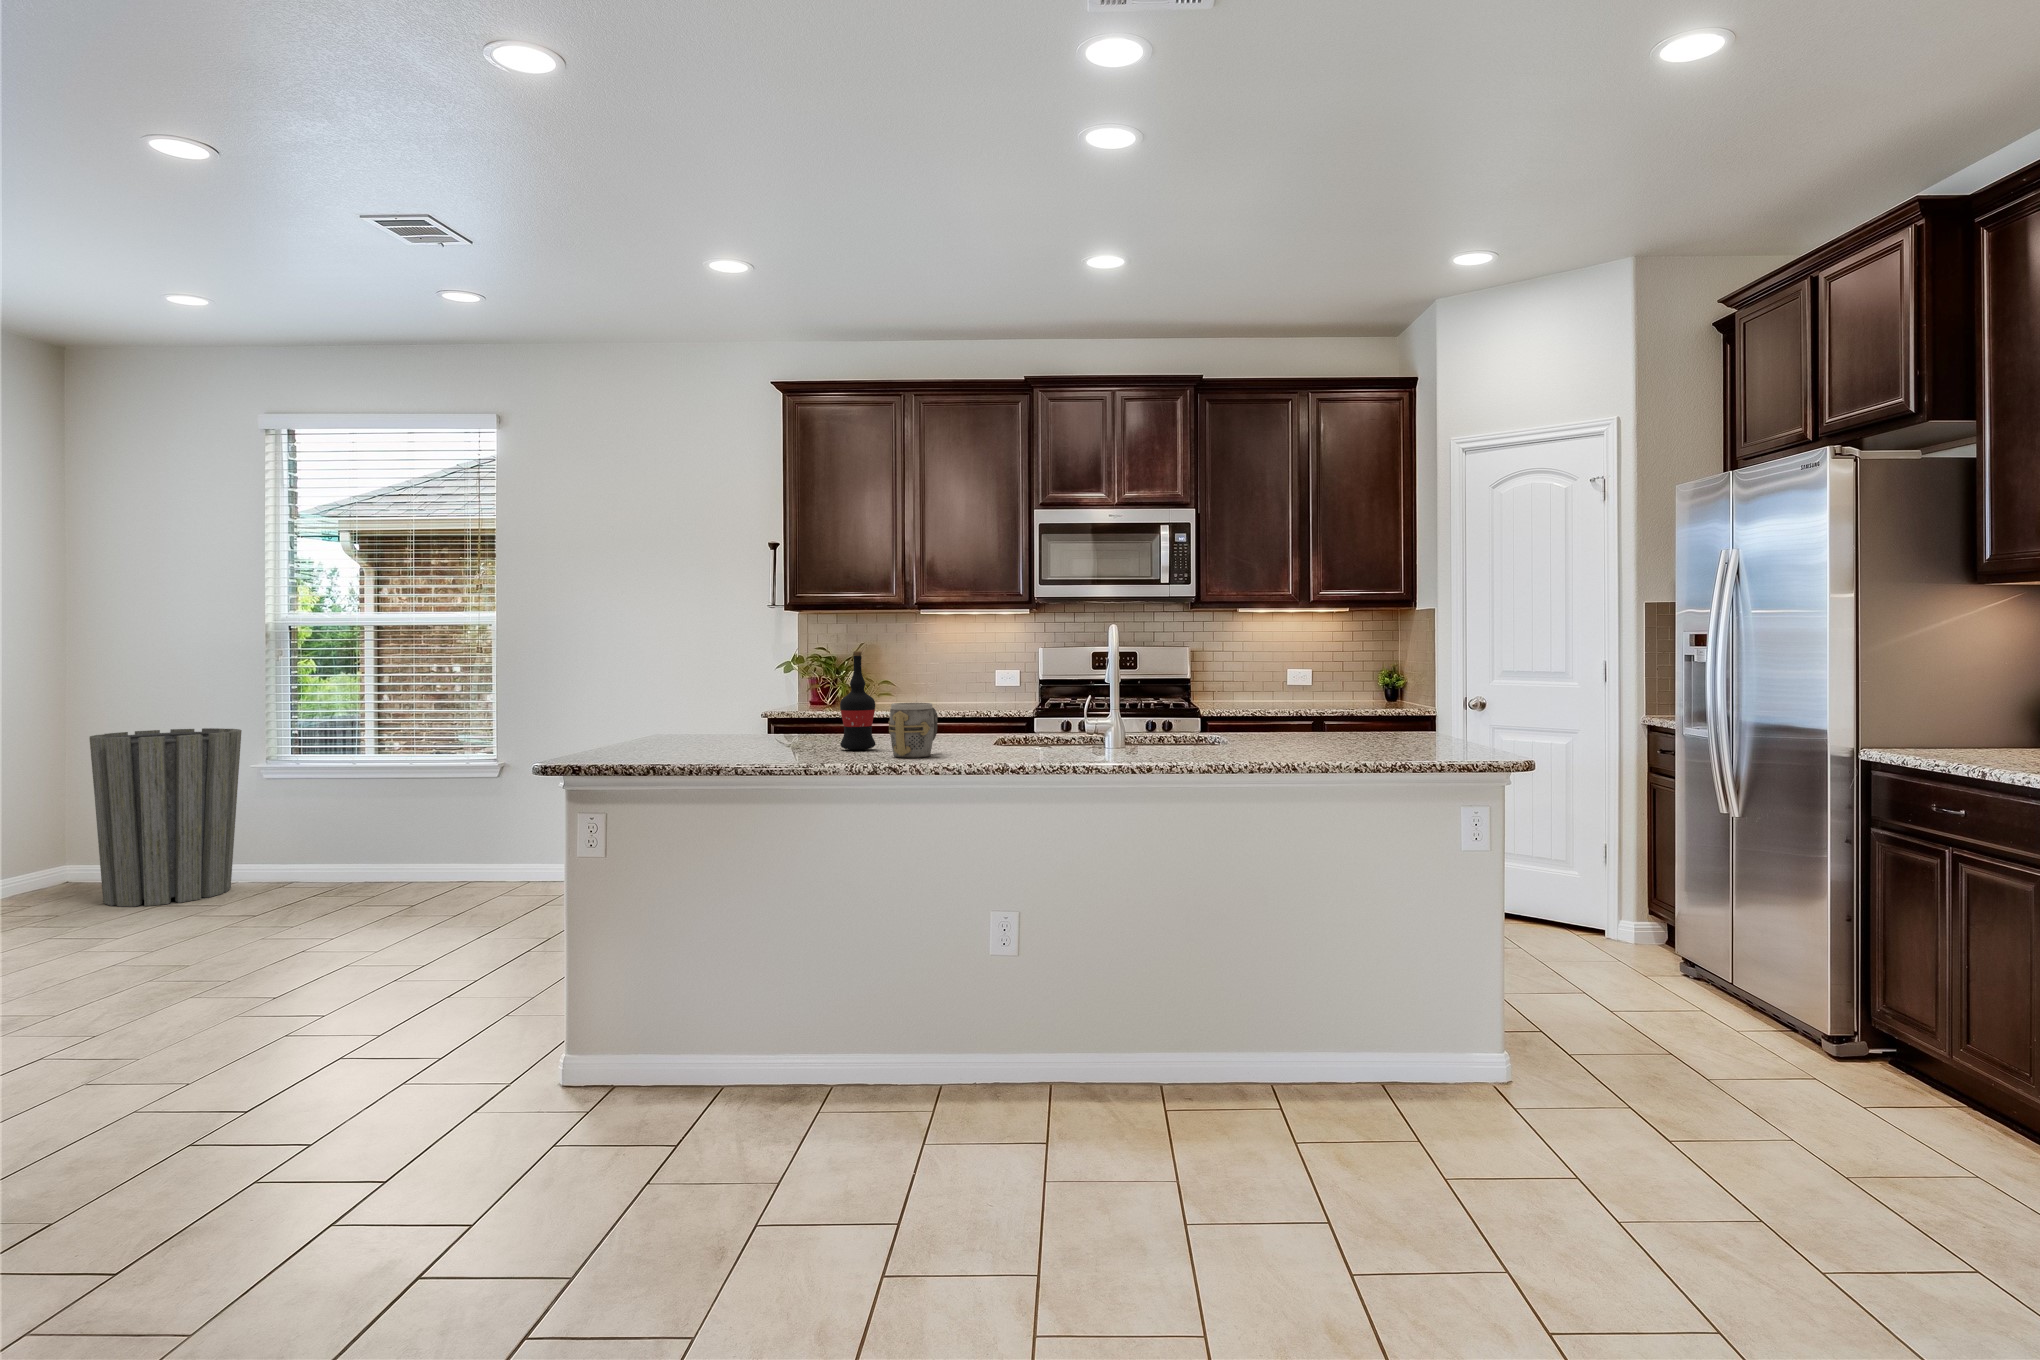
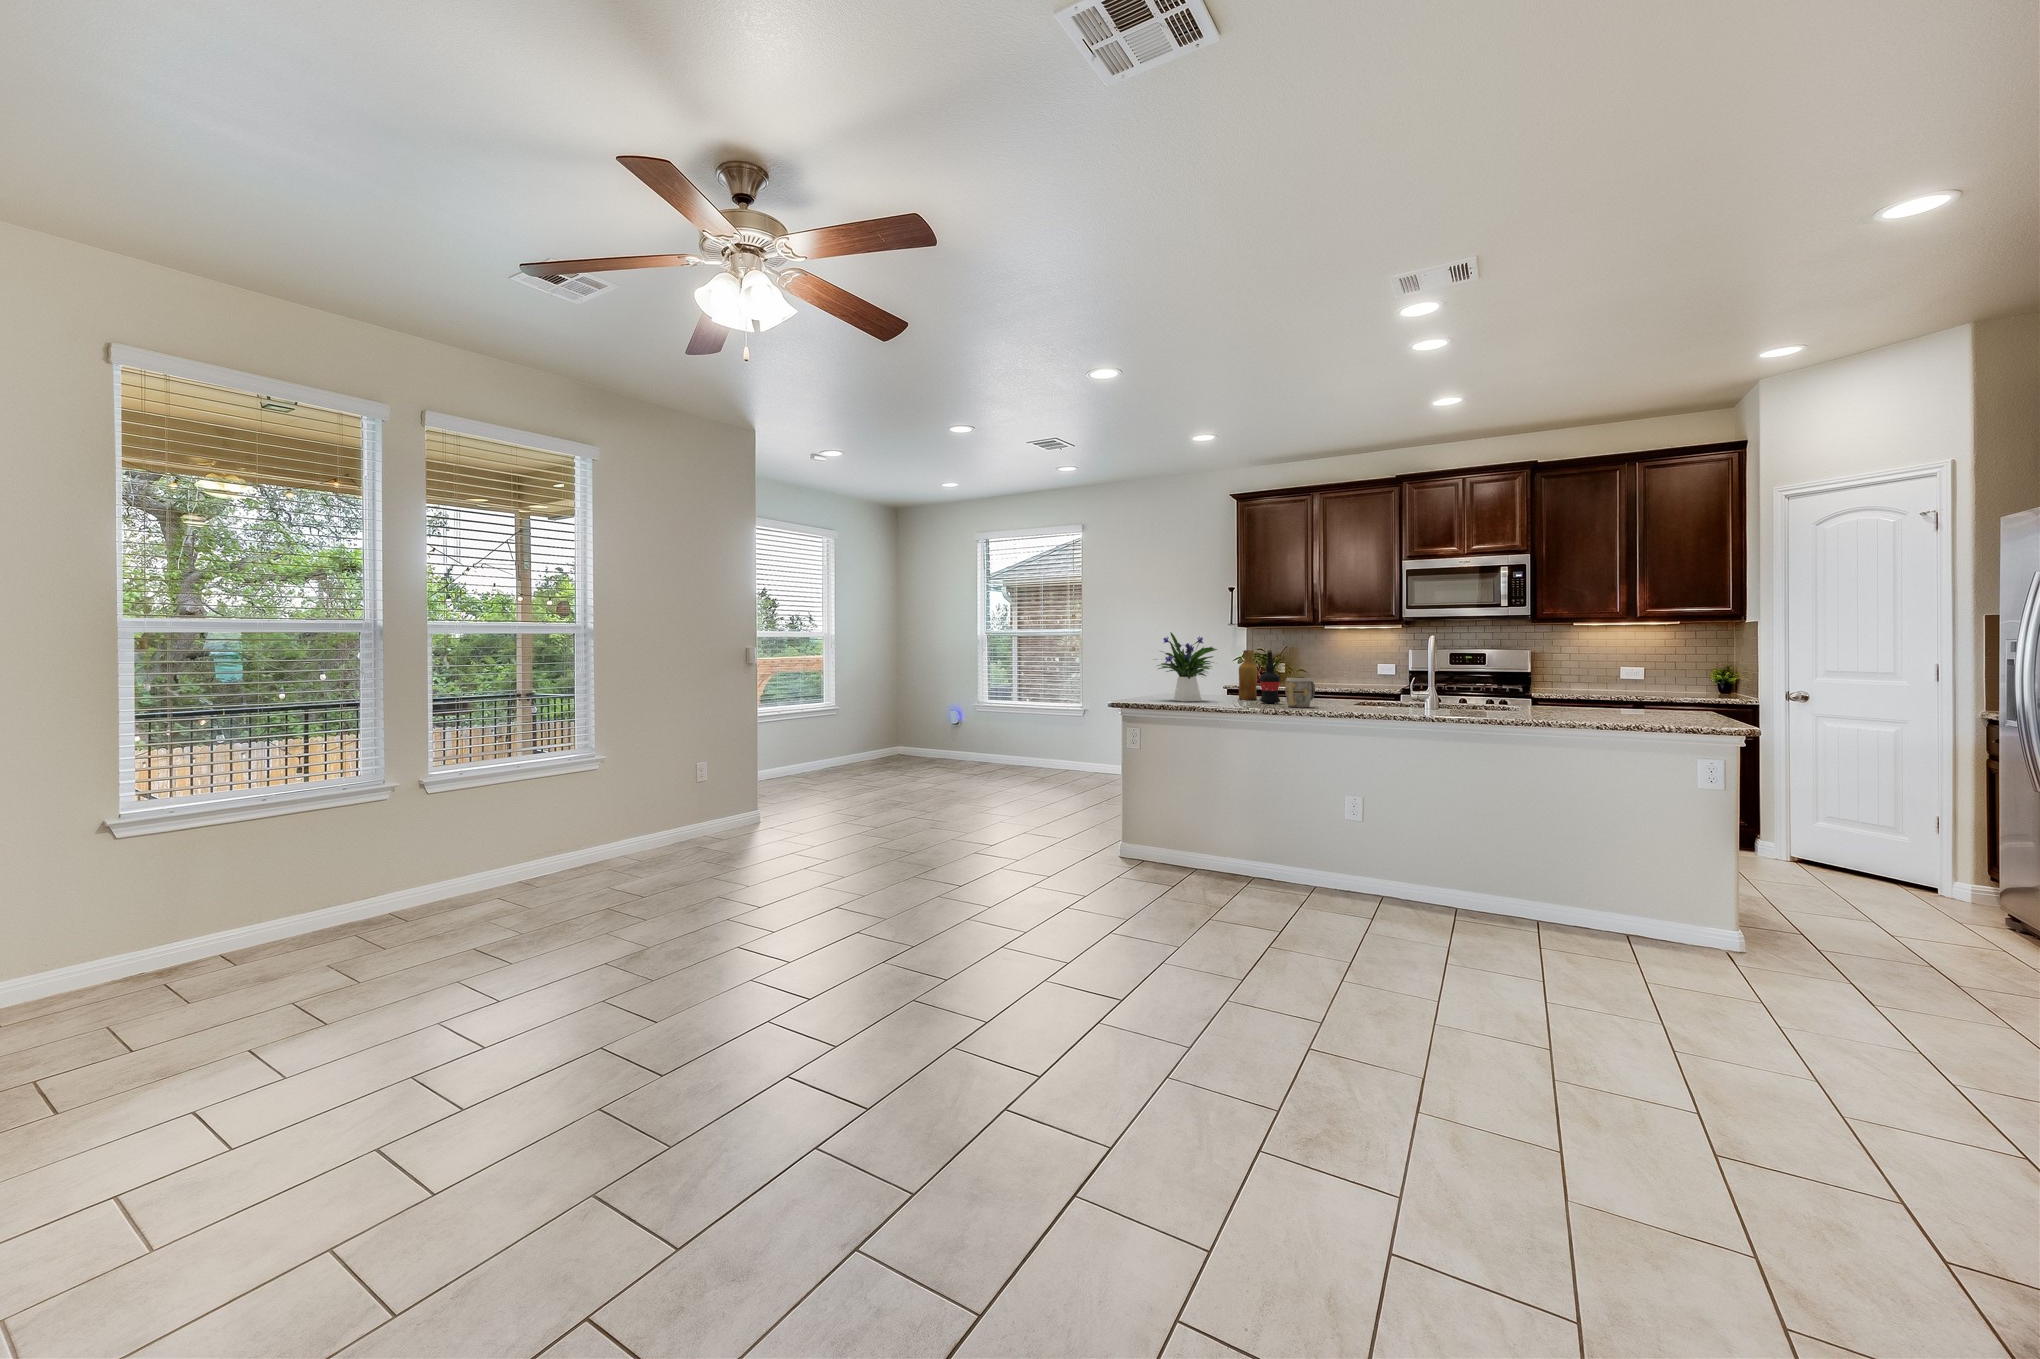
flower arrangement: none [631,617,764,755] -> present [1158,632,1217,701]
vase: none [799,652,831,744] -> present [1239,650,1257,700]
trash can: present [89,728,242,907] -> none [916,685,971,766]

